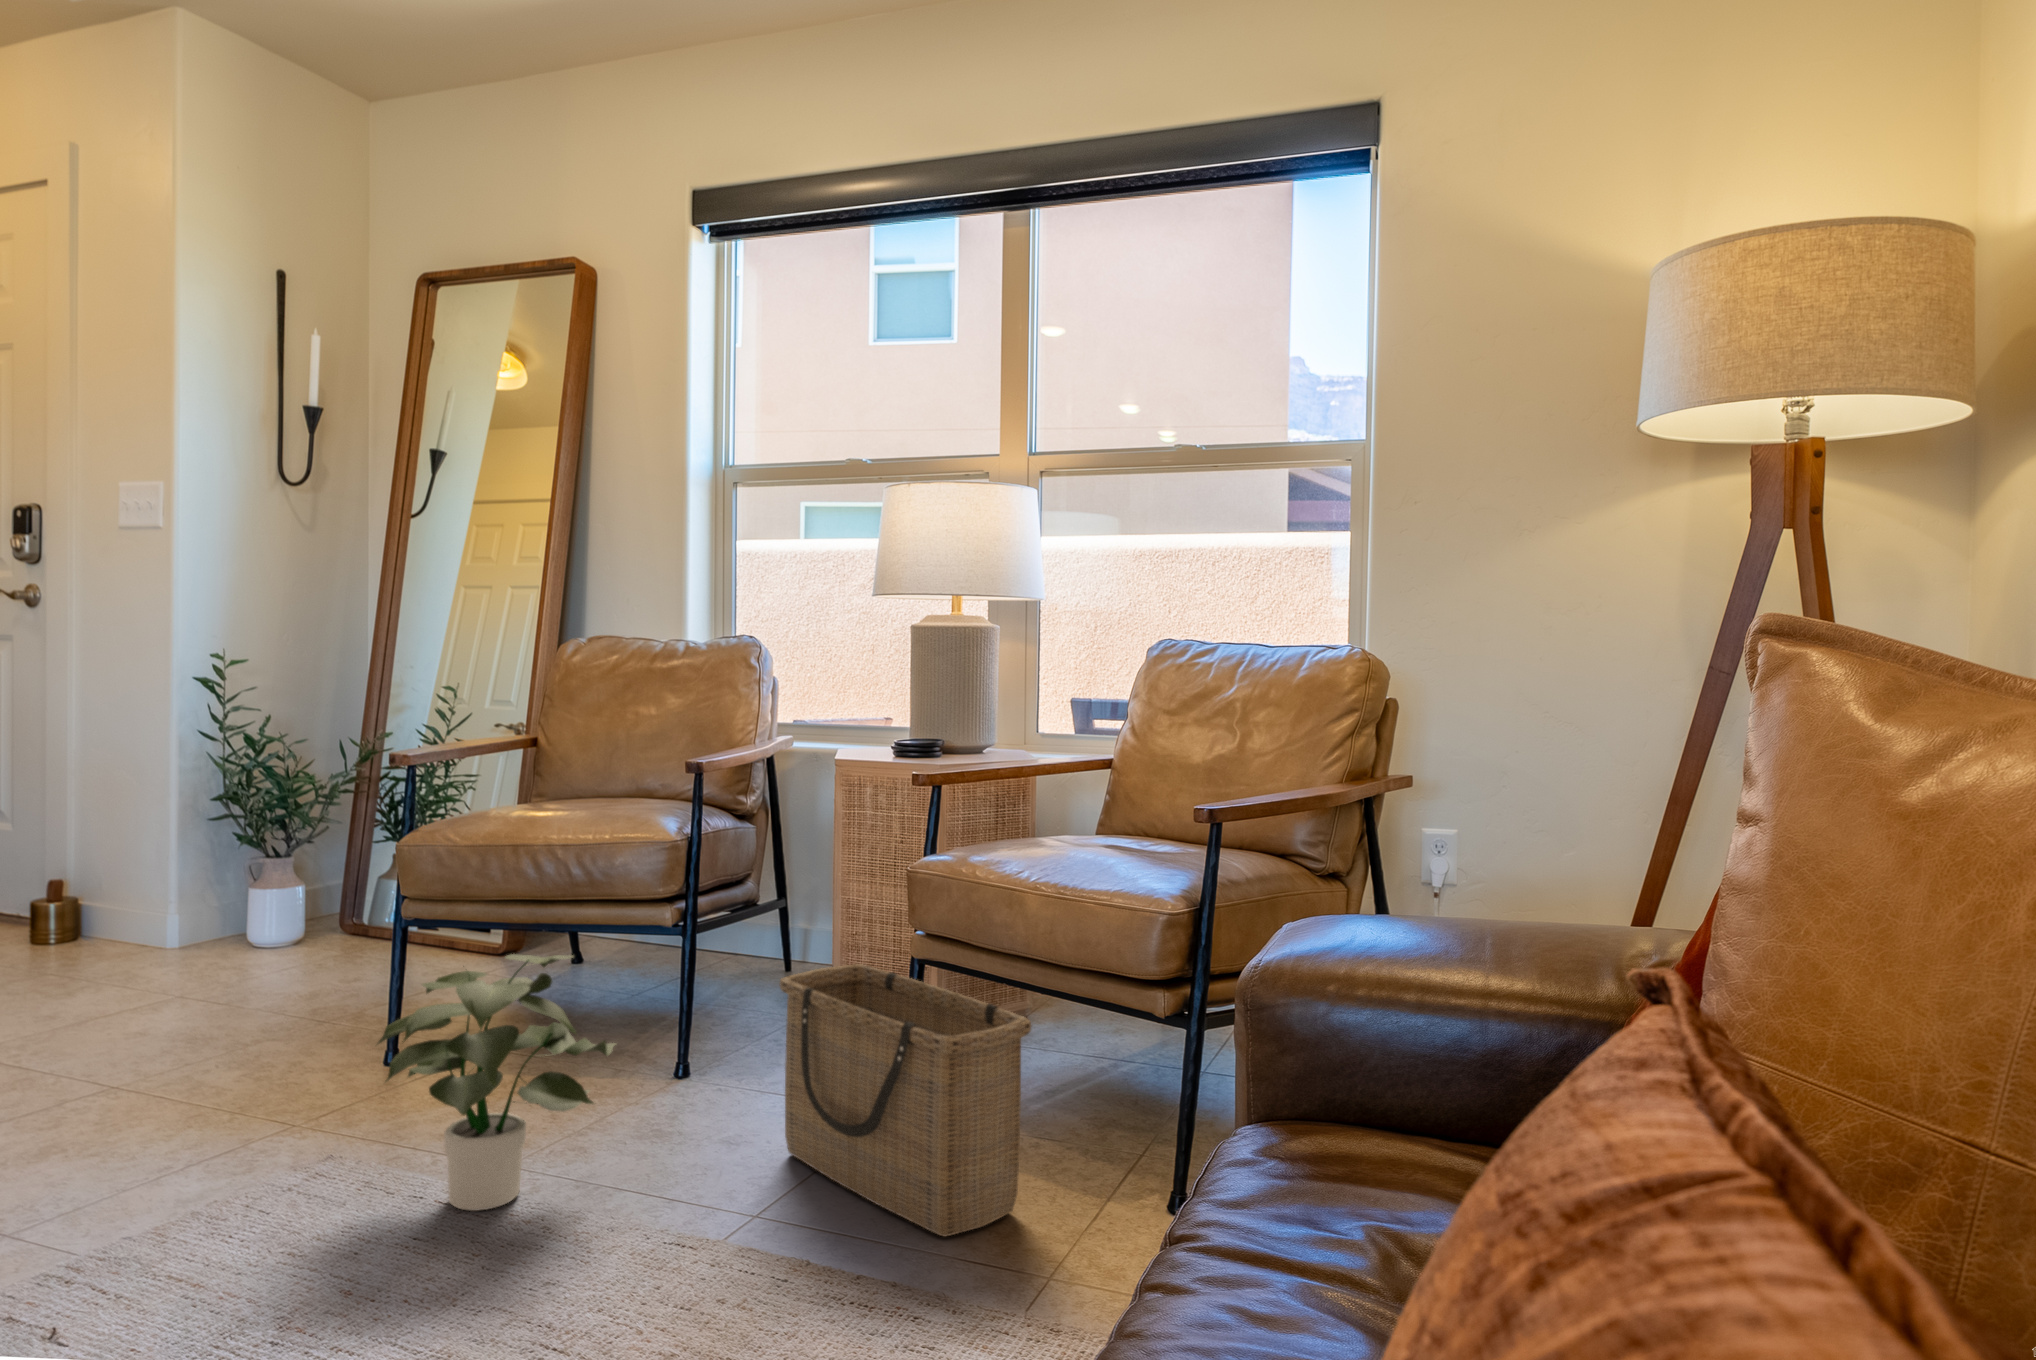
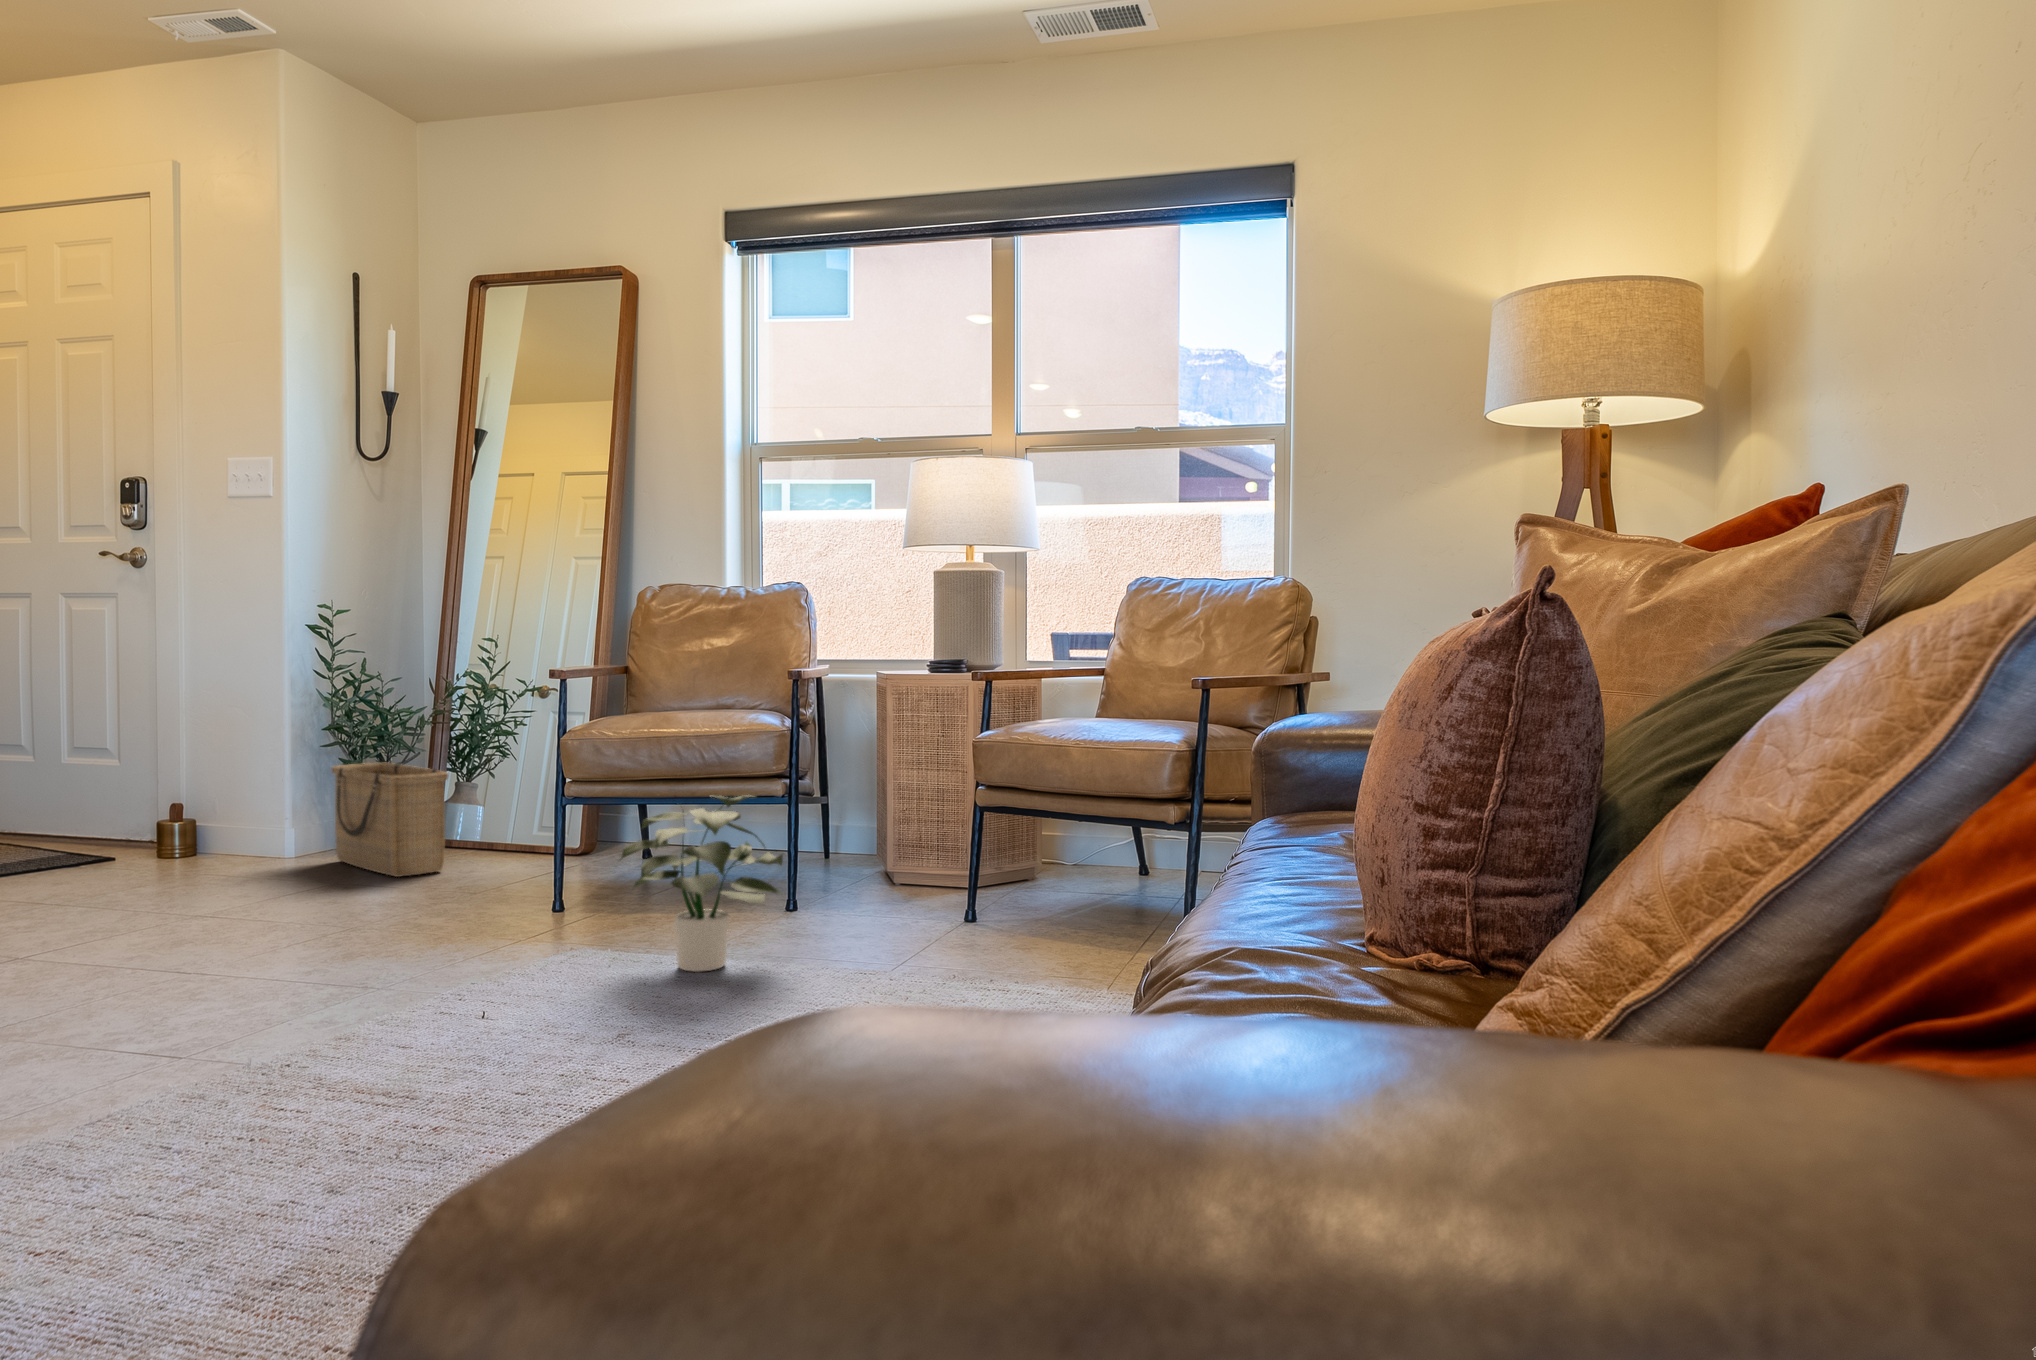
basket: present [780,964,1031,1236] -> present [331,763,448,877]

